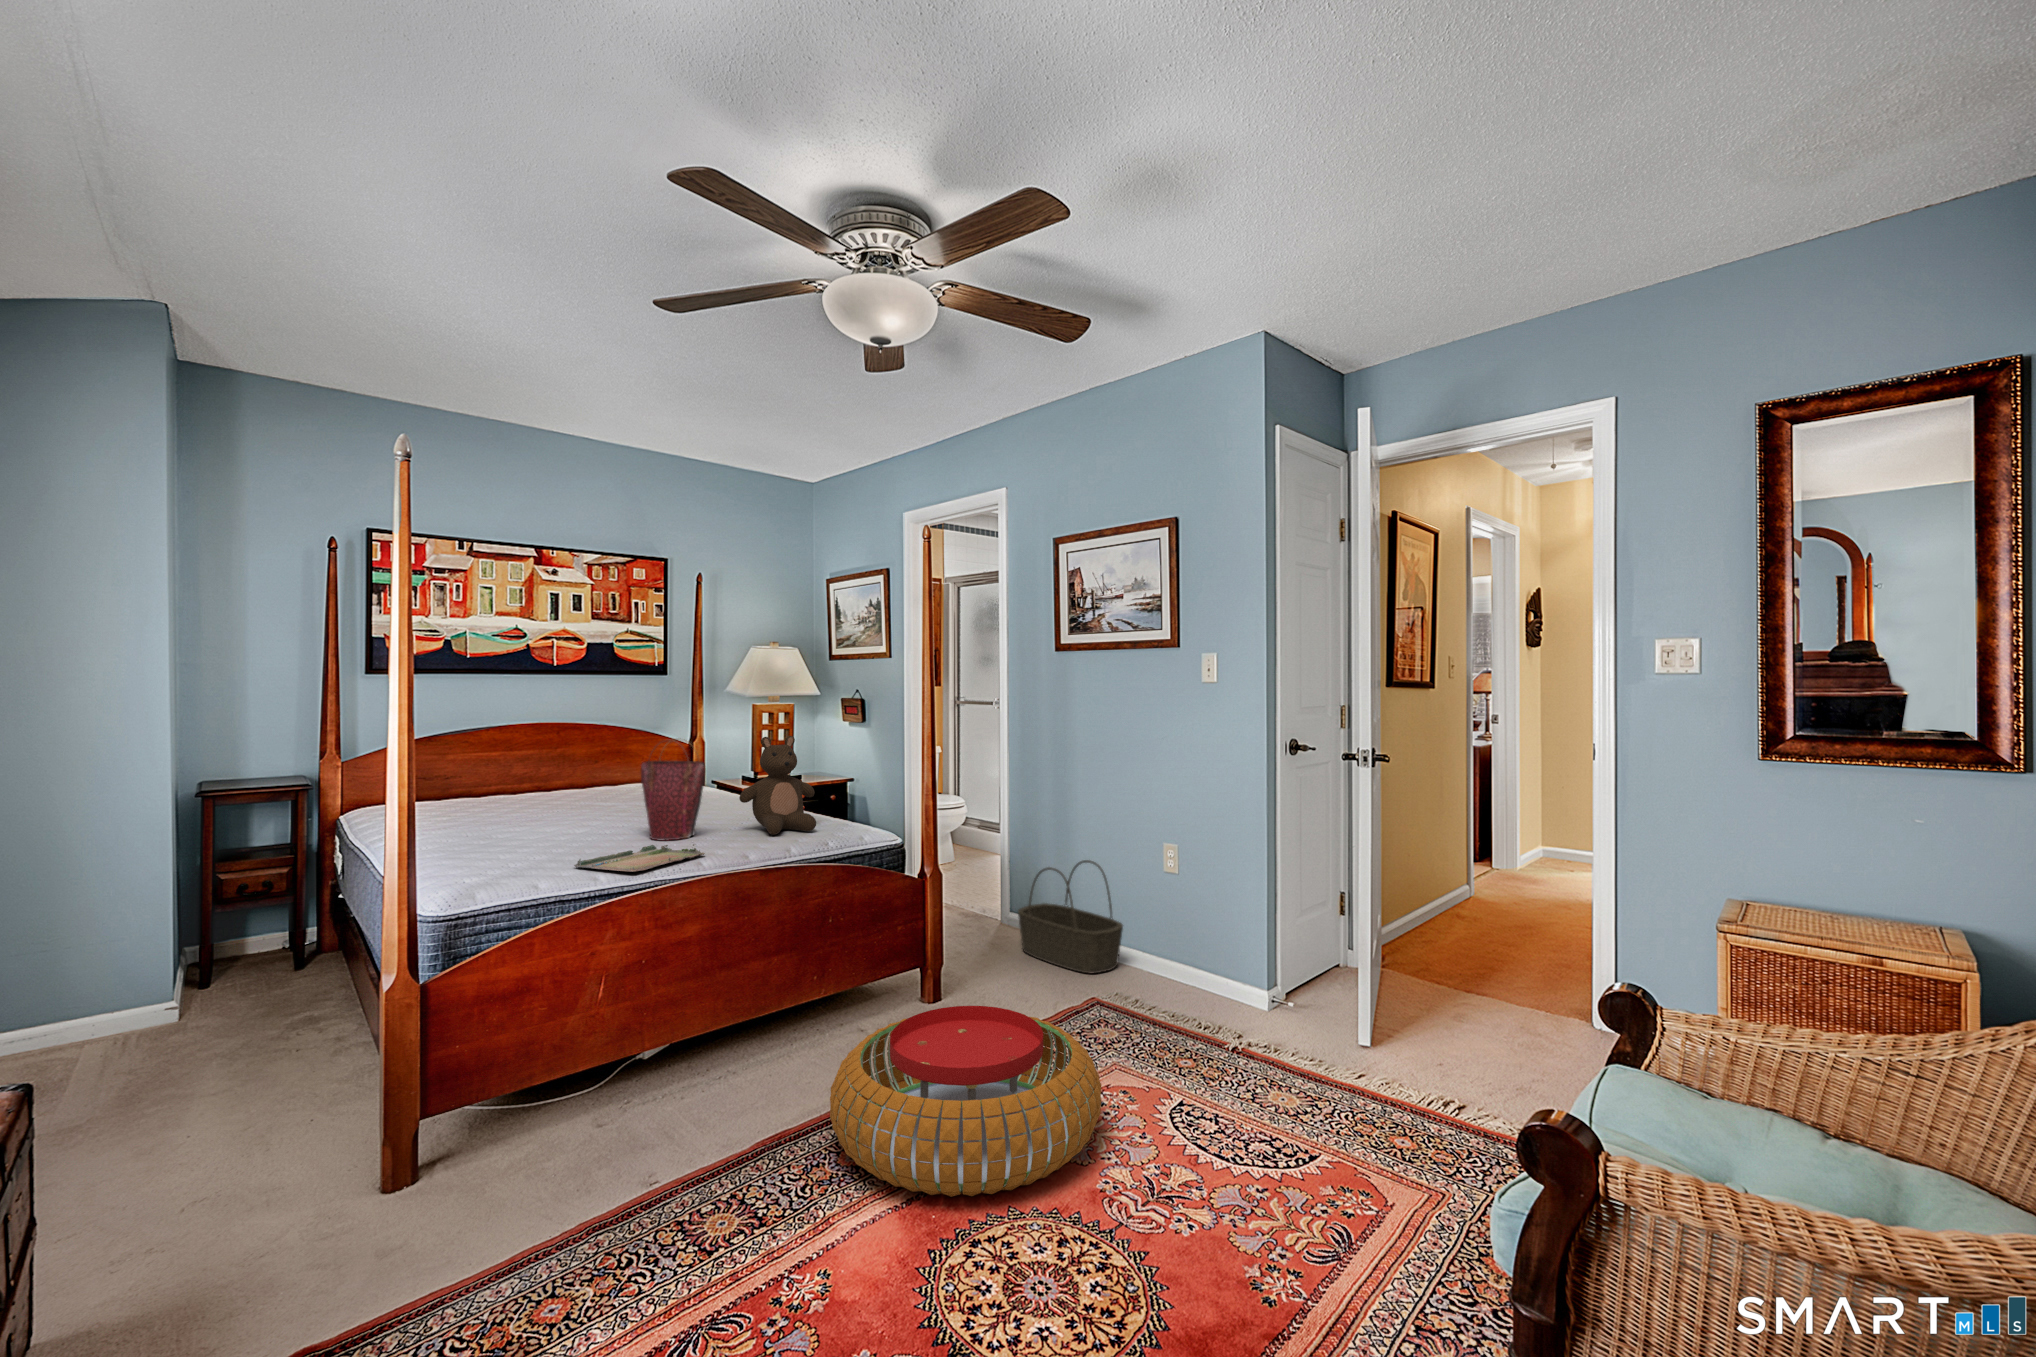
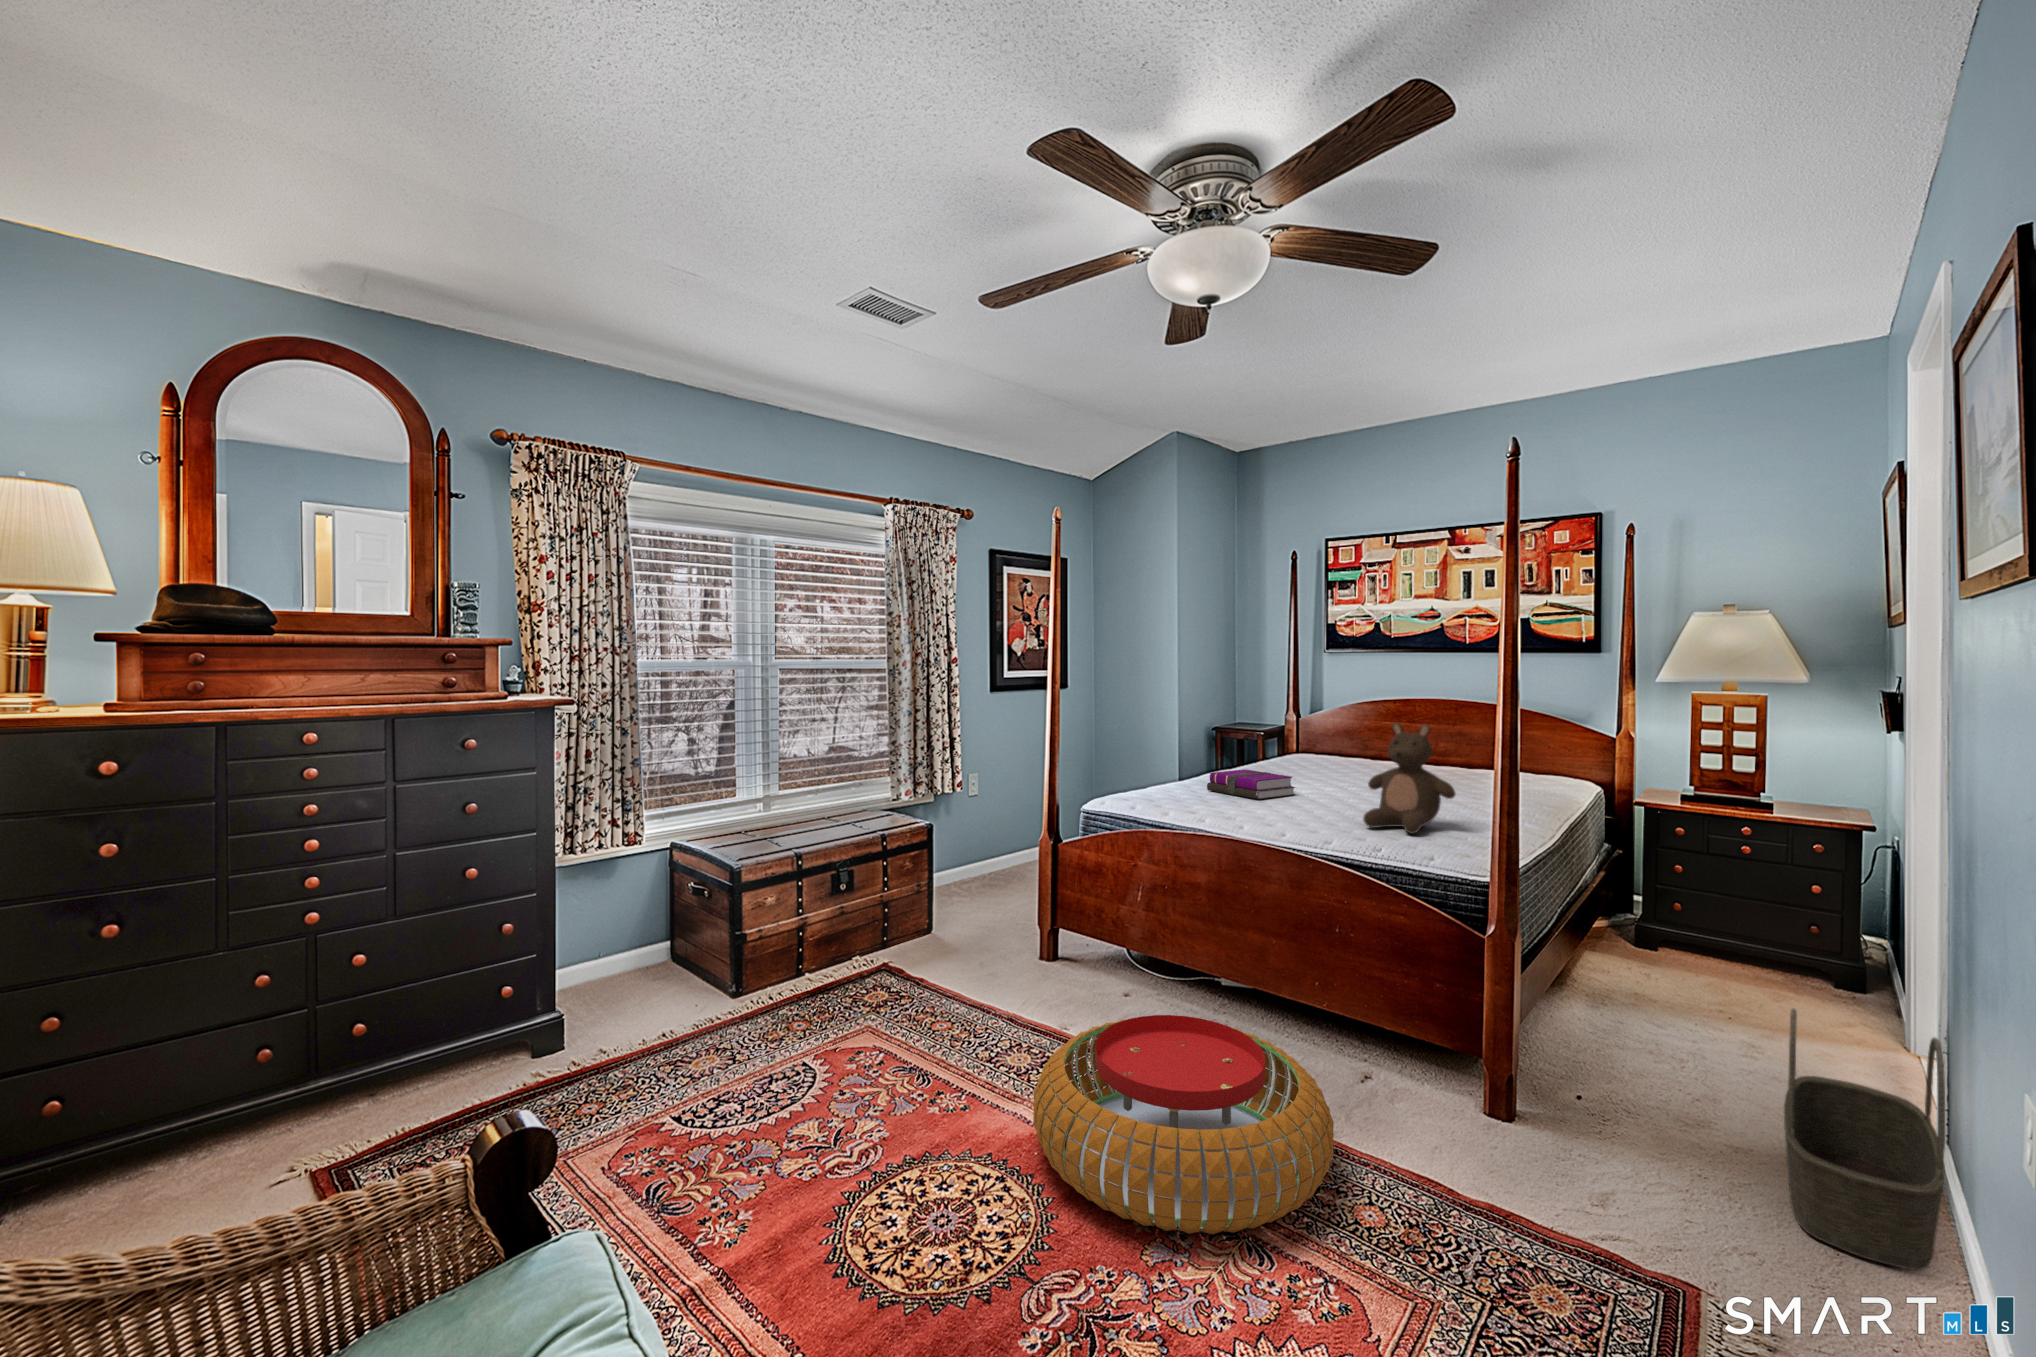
handbag: present [641,739,705,840] -> none [1294,716,1337,813]
notebook: none [501,813,596,850] -> present [1207,770,1295,799]
tray: present [574,844,705,872] -> none [1165,802,1259,823]

